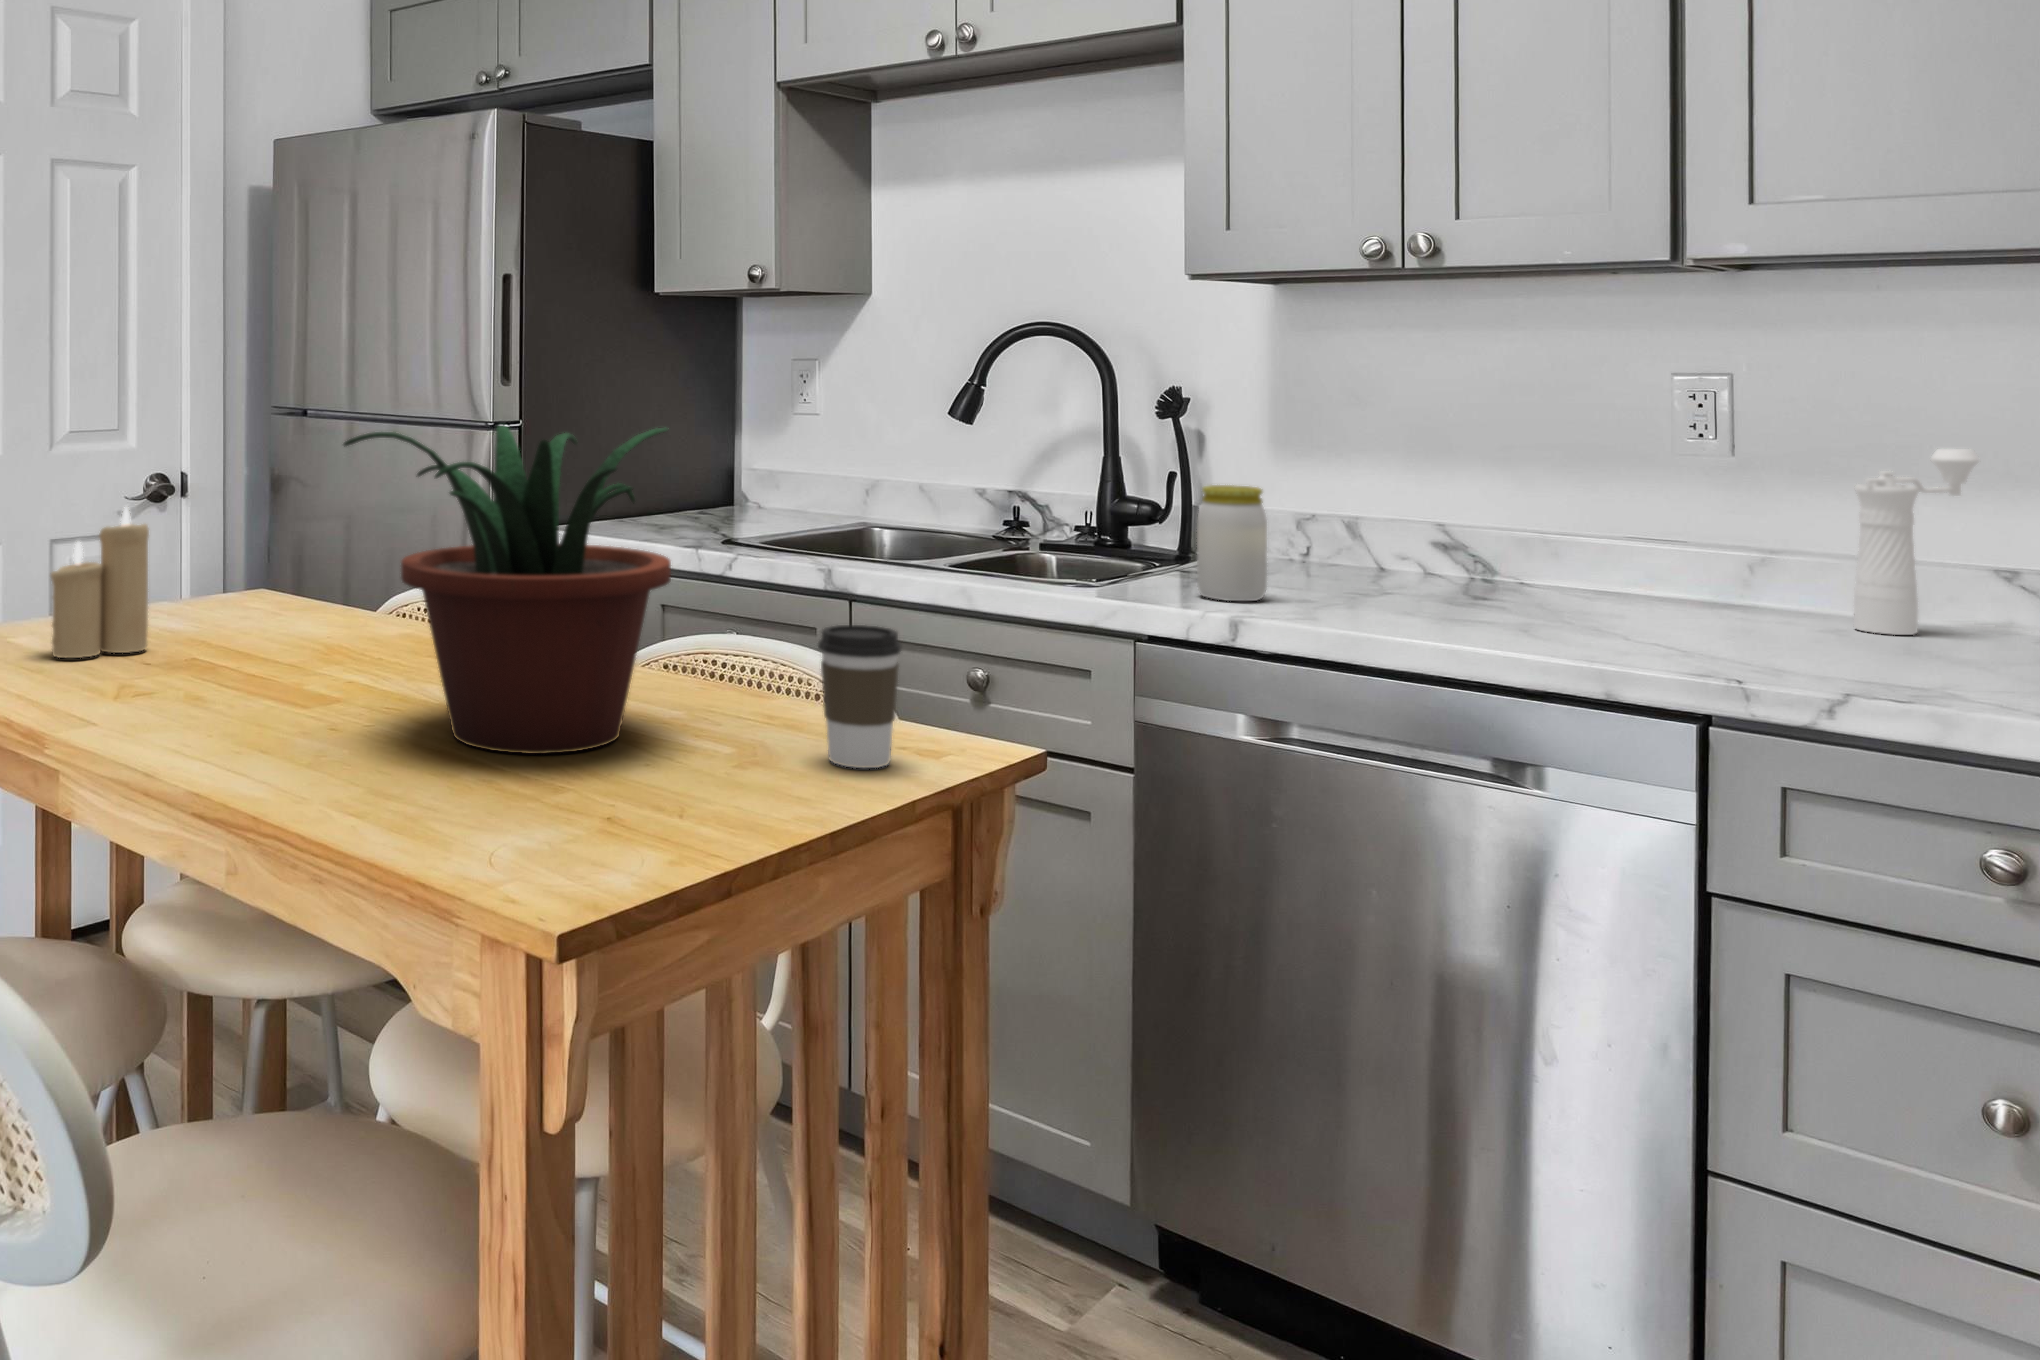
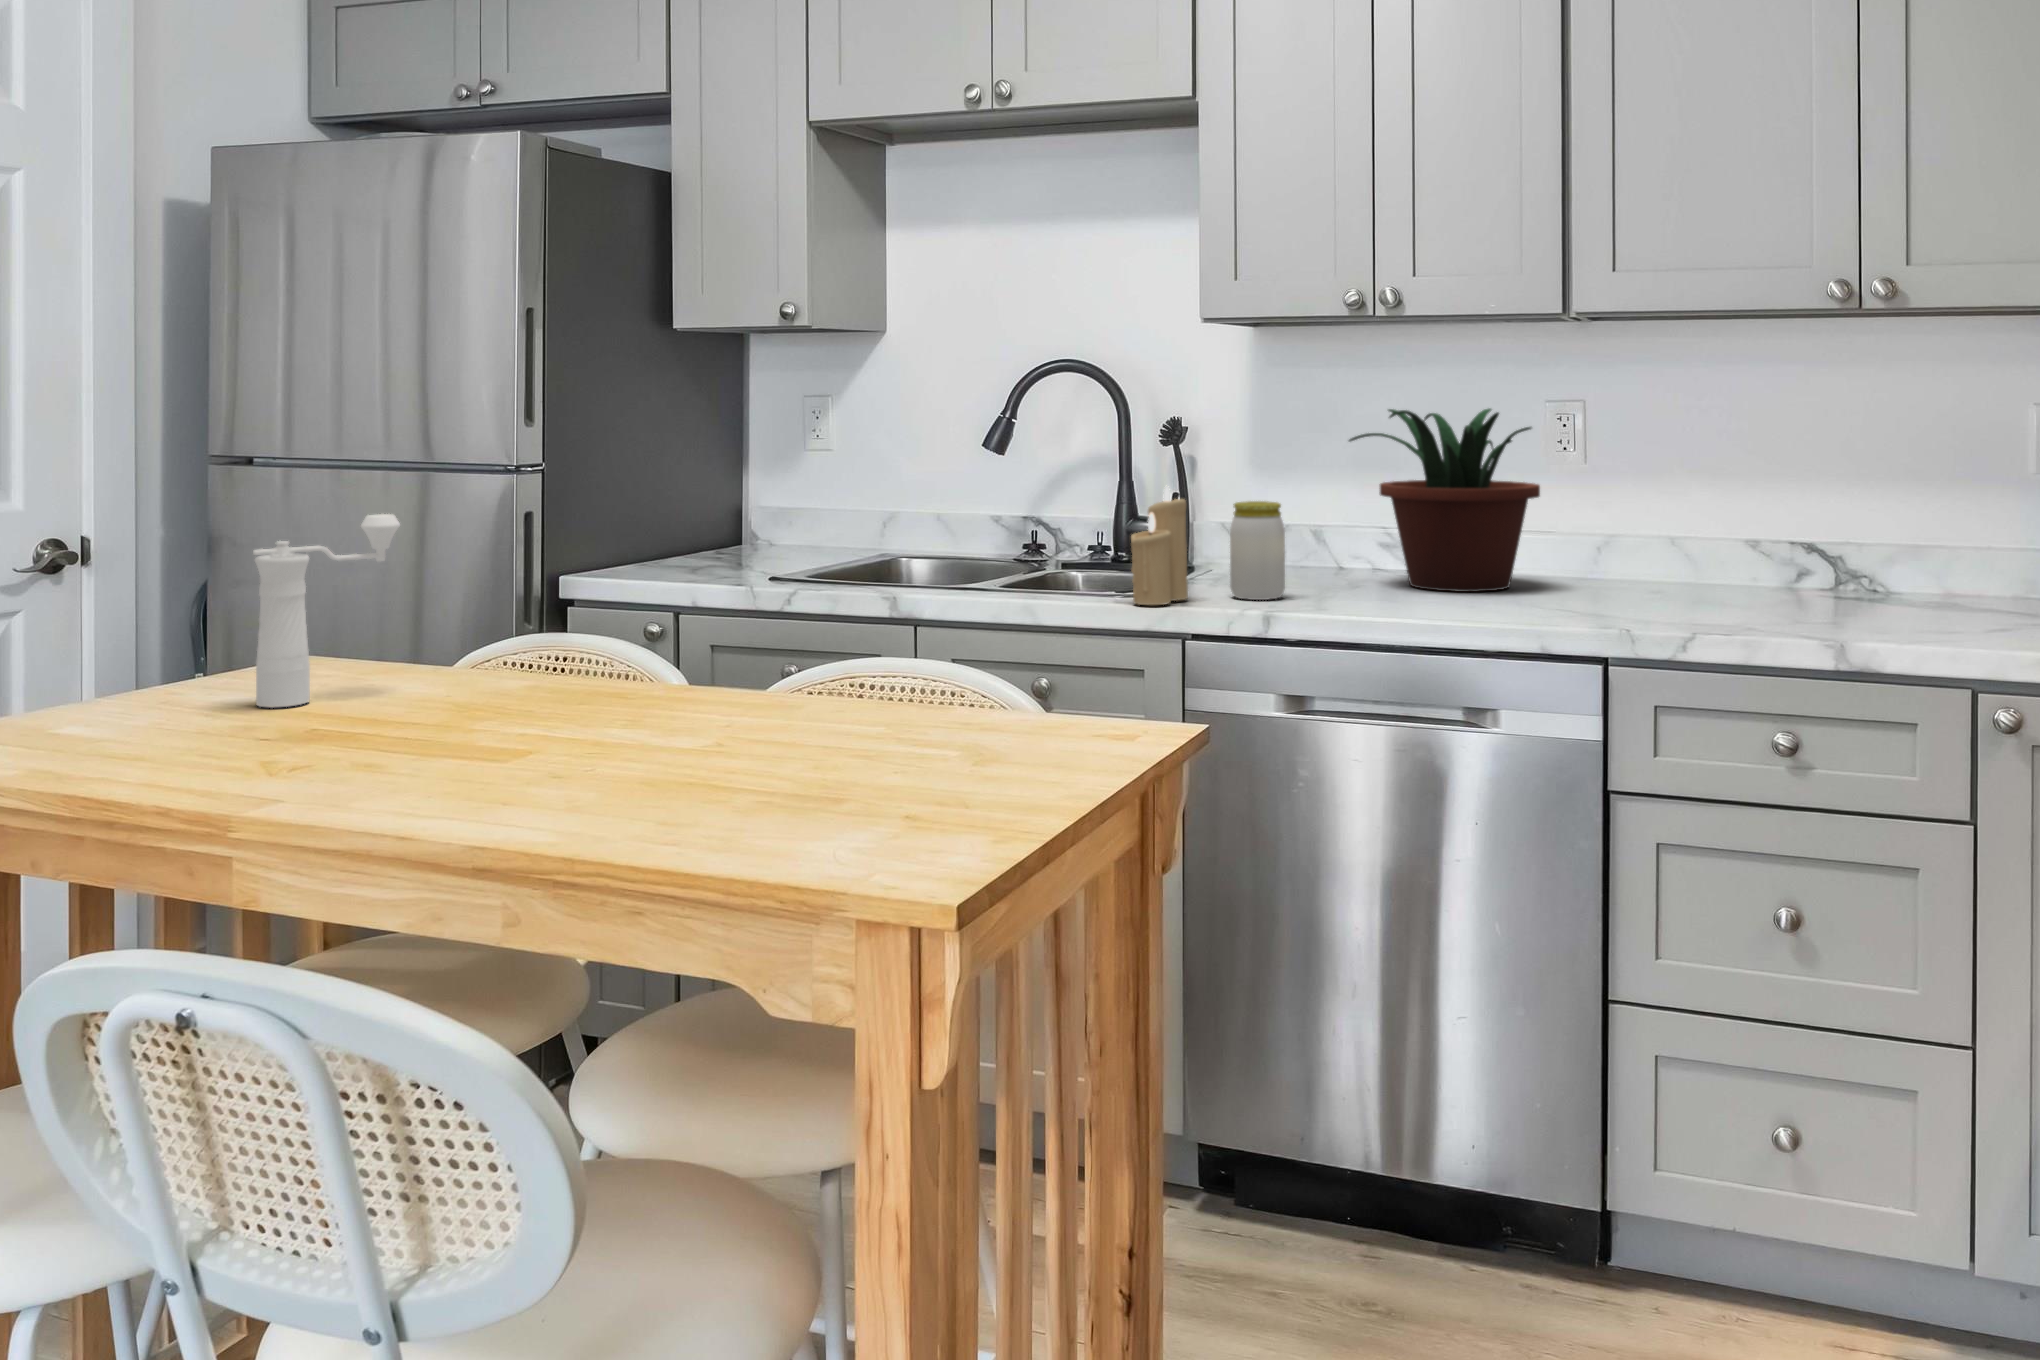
potted plant: present [344,425,671,754] -> present [1349,408,1540,592]
pepper mill: present [1854,448,1980,635] -> present [253,514,400,708]
candle: present [51,507,149,658] -> present [1131,486,1188,605]
coffee cup: present [818,625,901,768] -> none [1040,632,1110,755]

